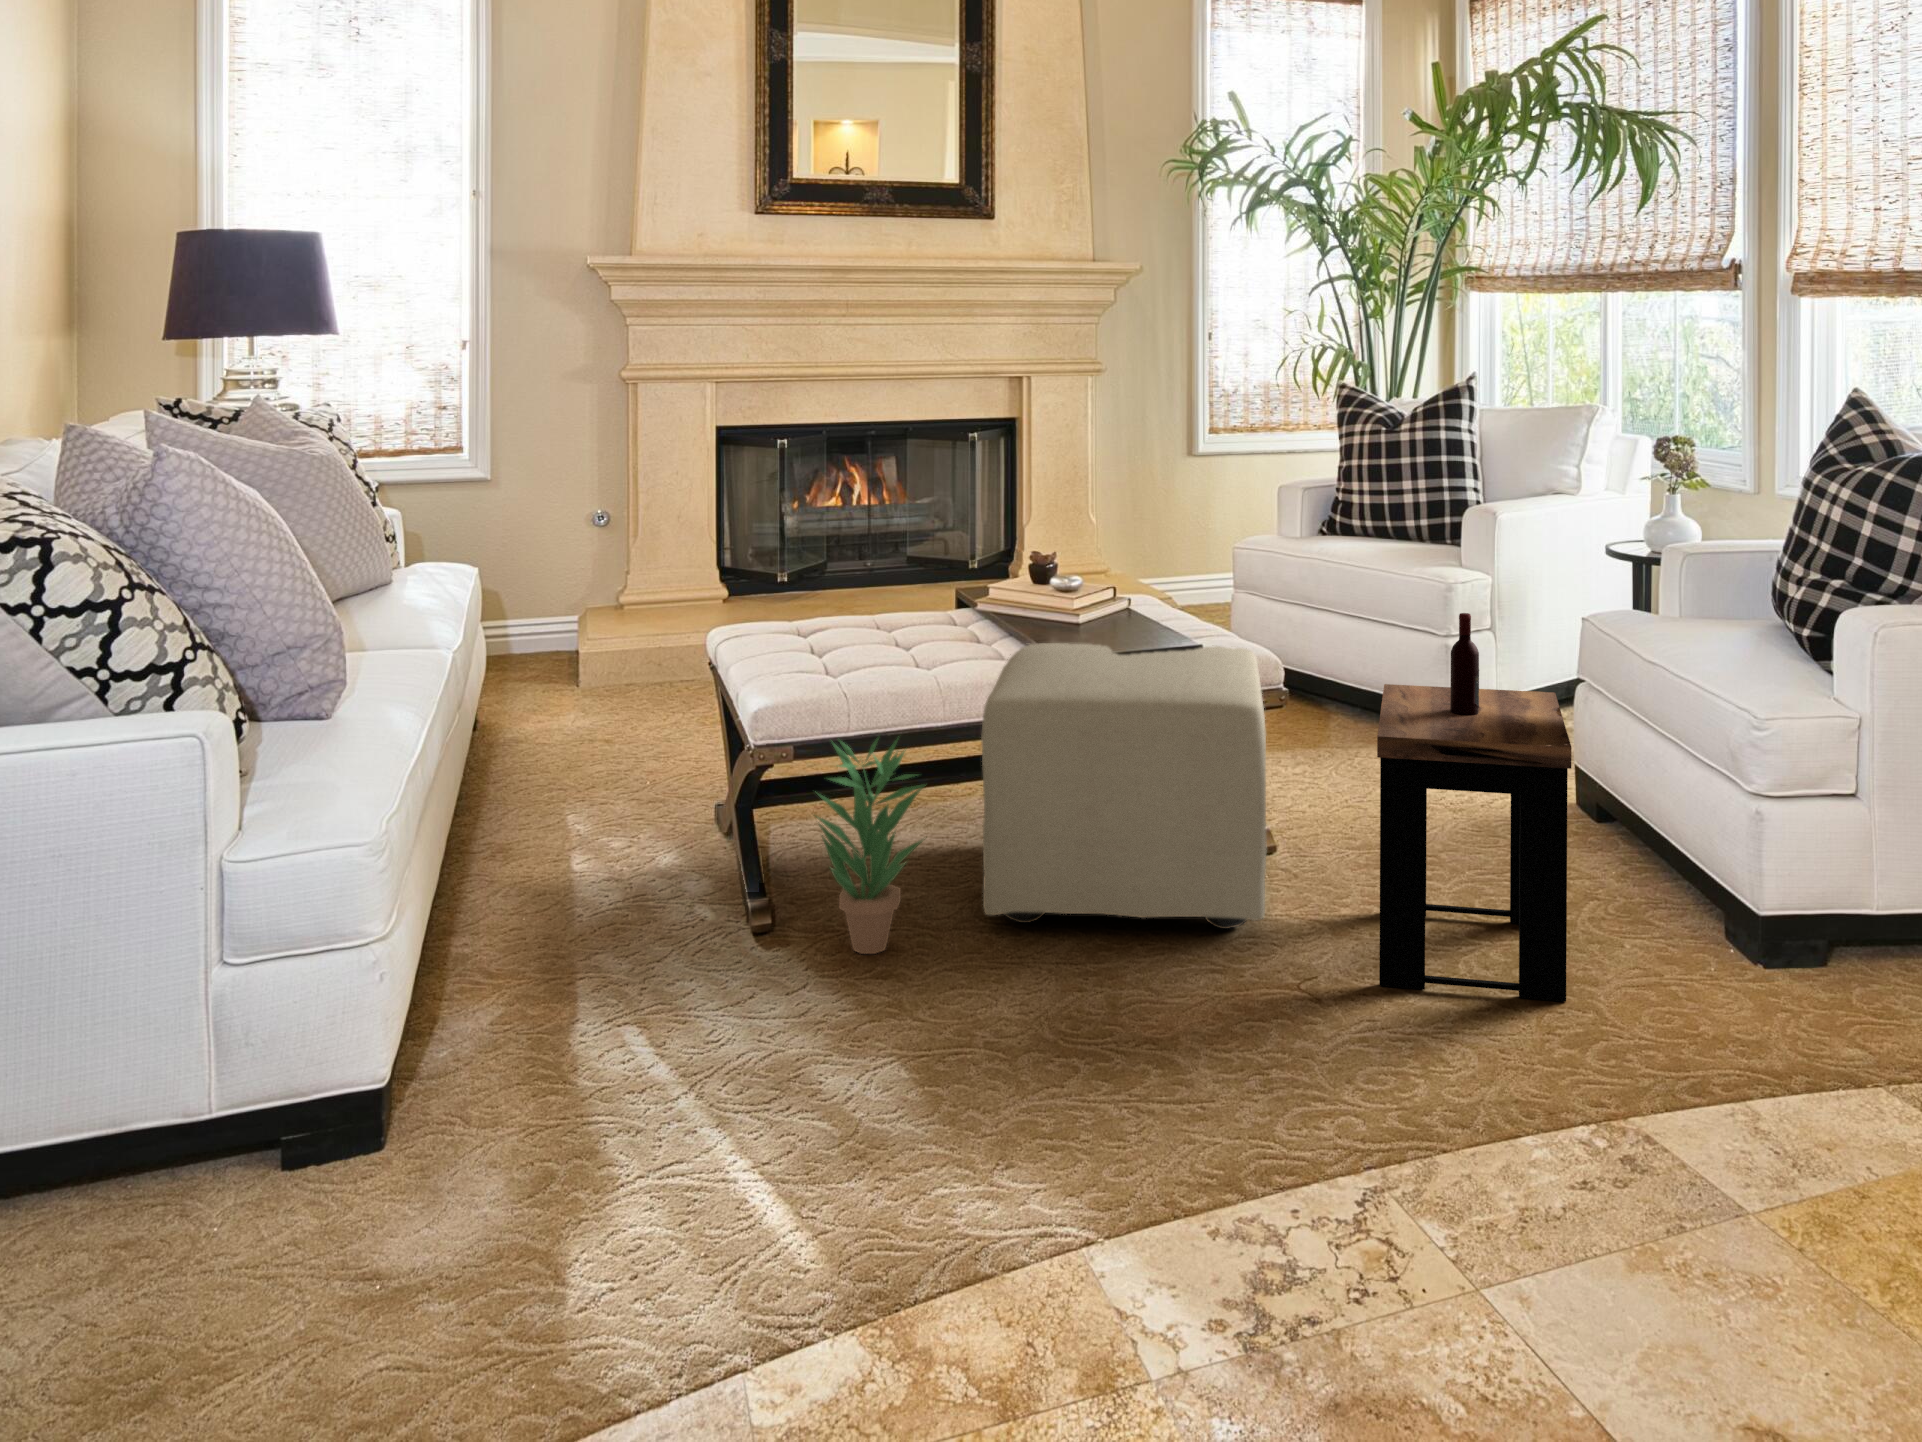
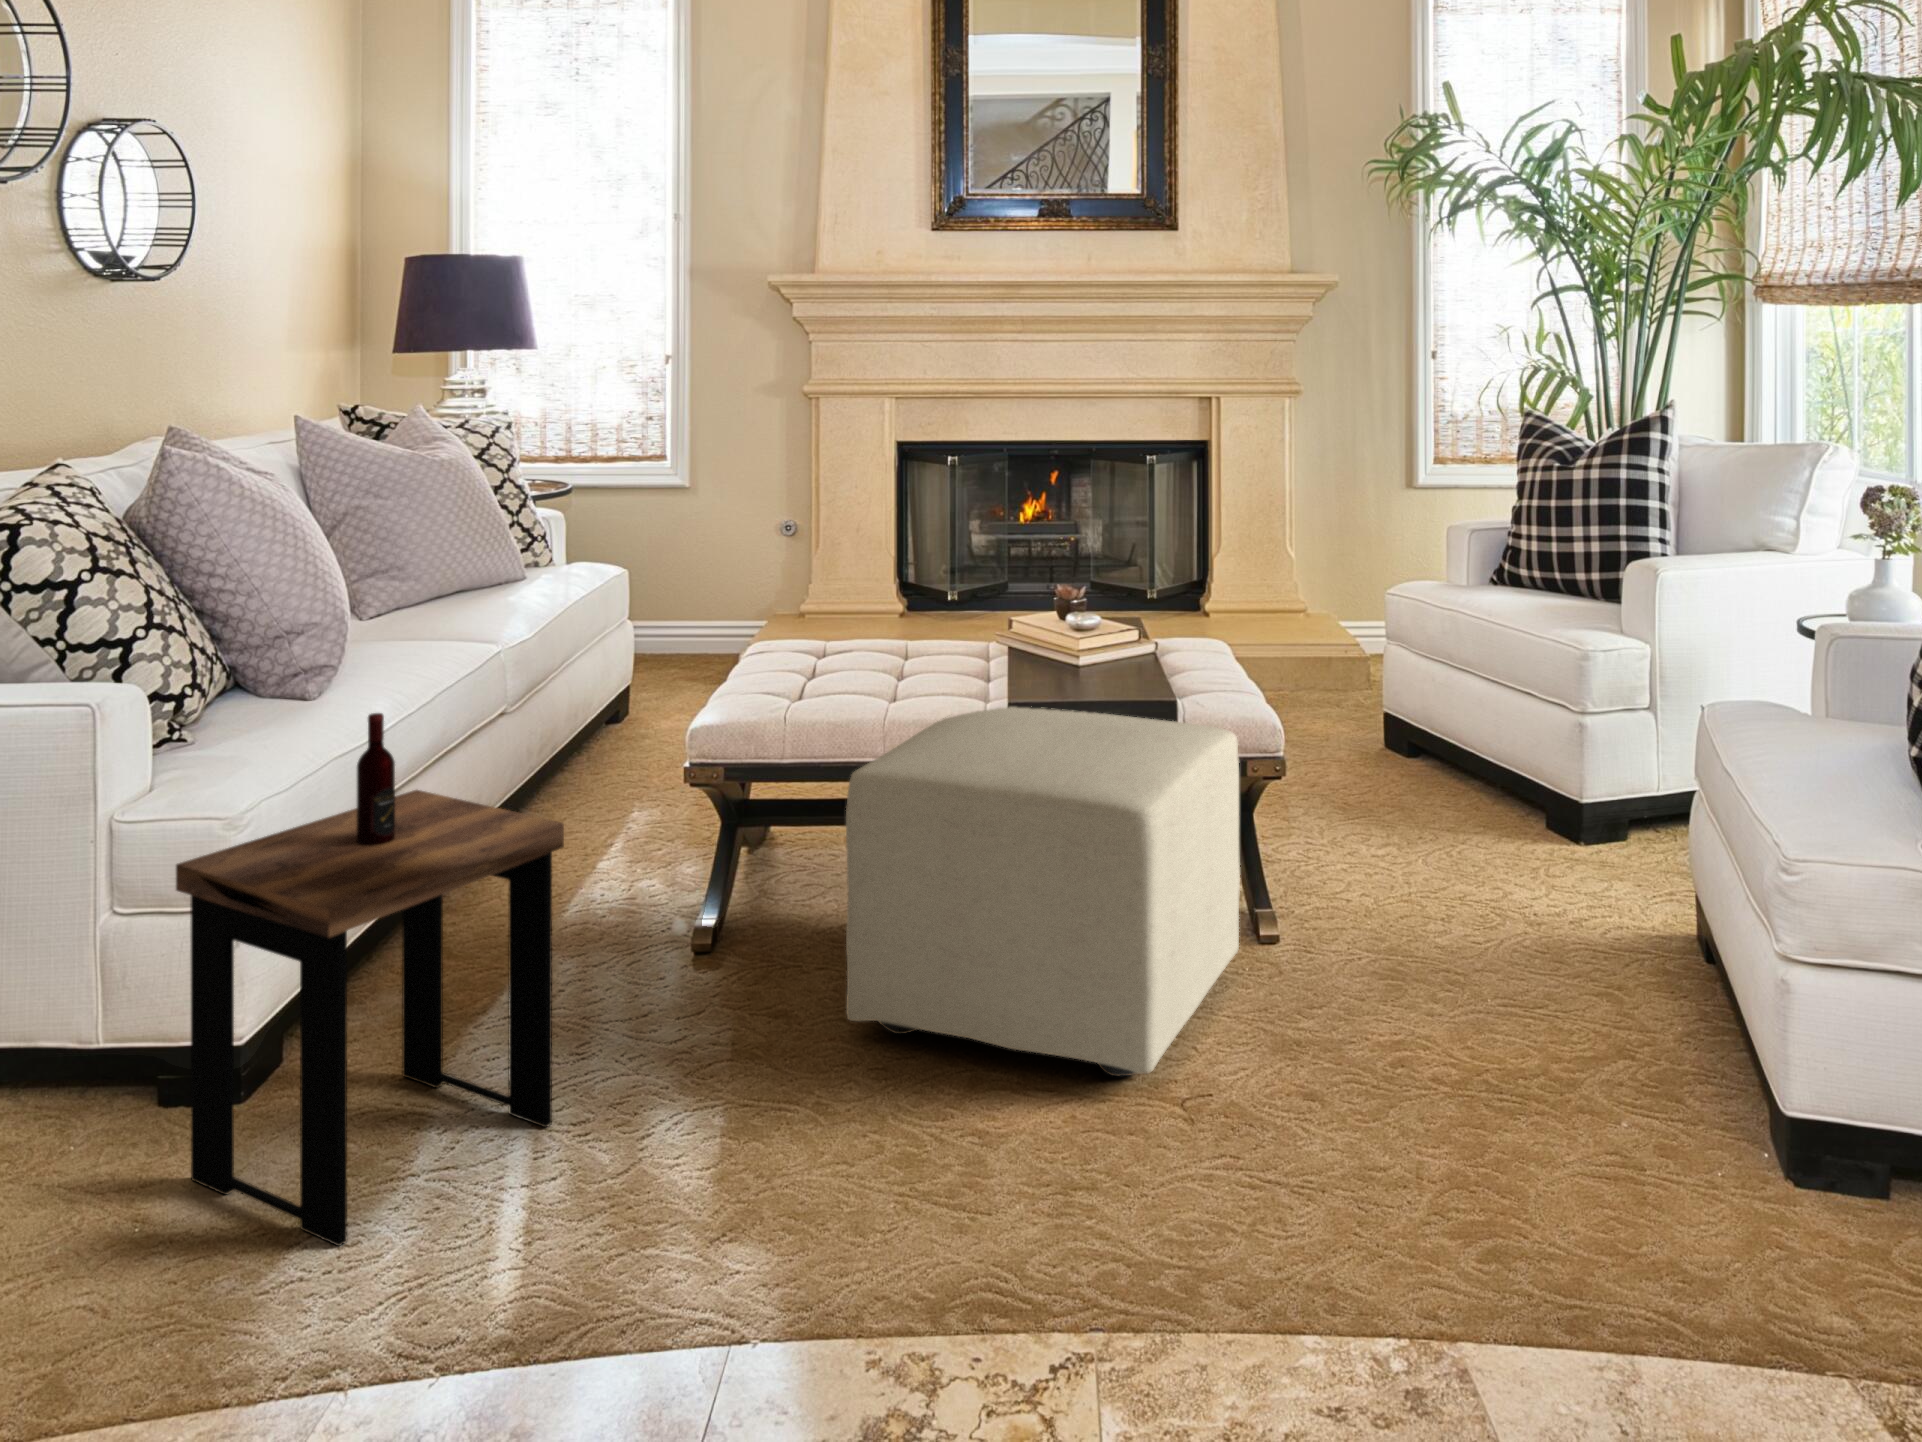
side table: present [1377,613,1572,1002] -> present [176,713,564,1246]
potted plant: present [817,738,926,954] -> none [640,801,775,1049]

